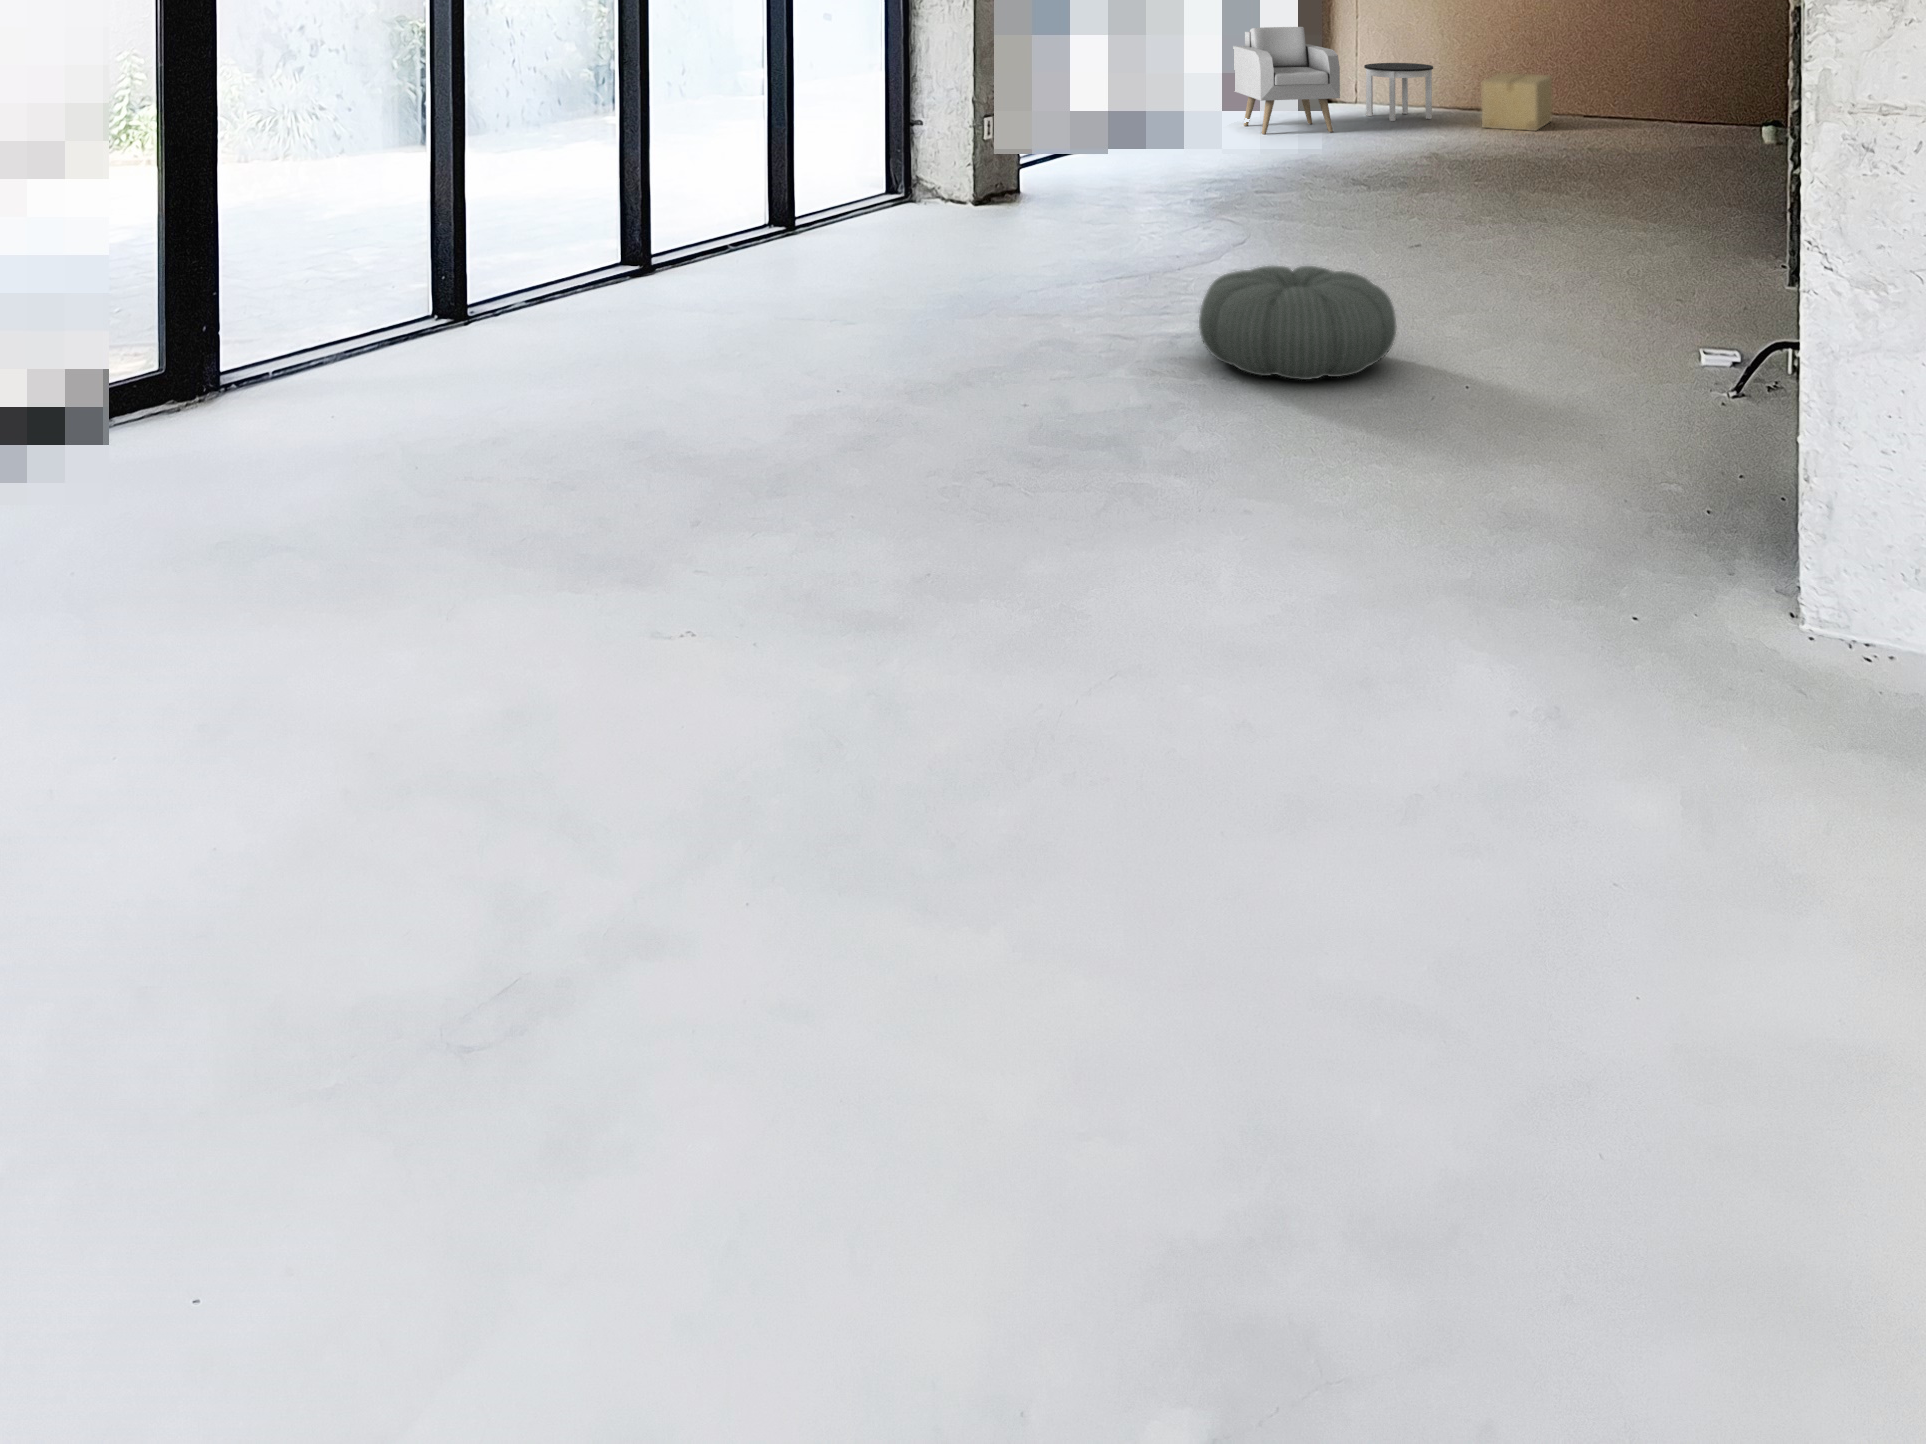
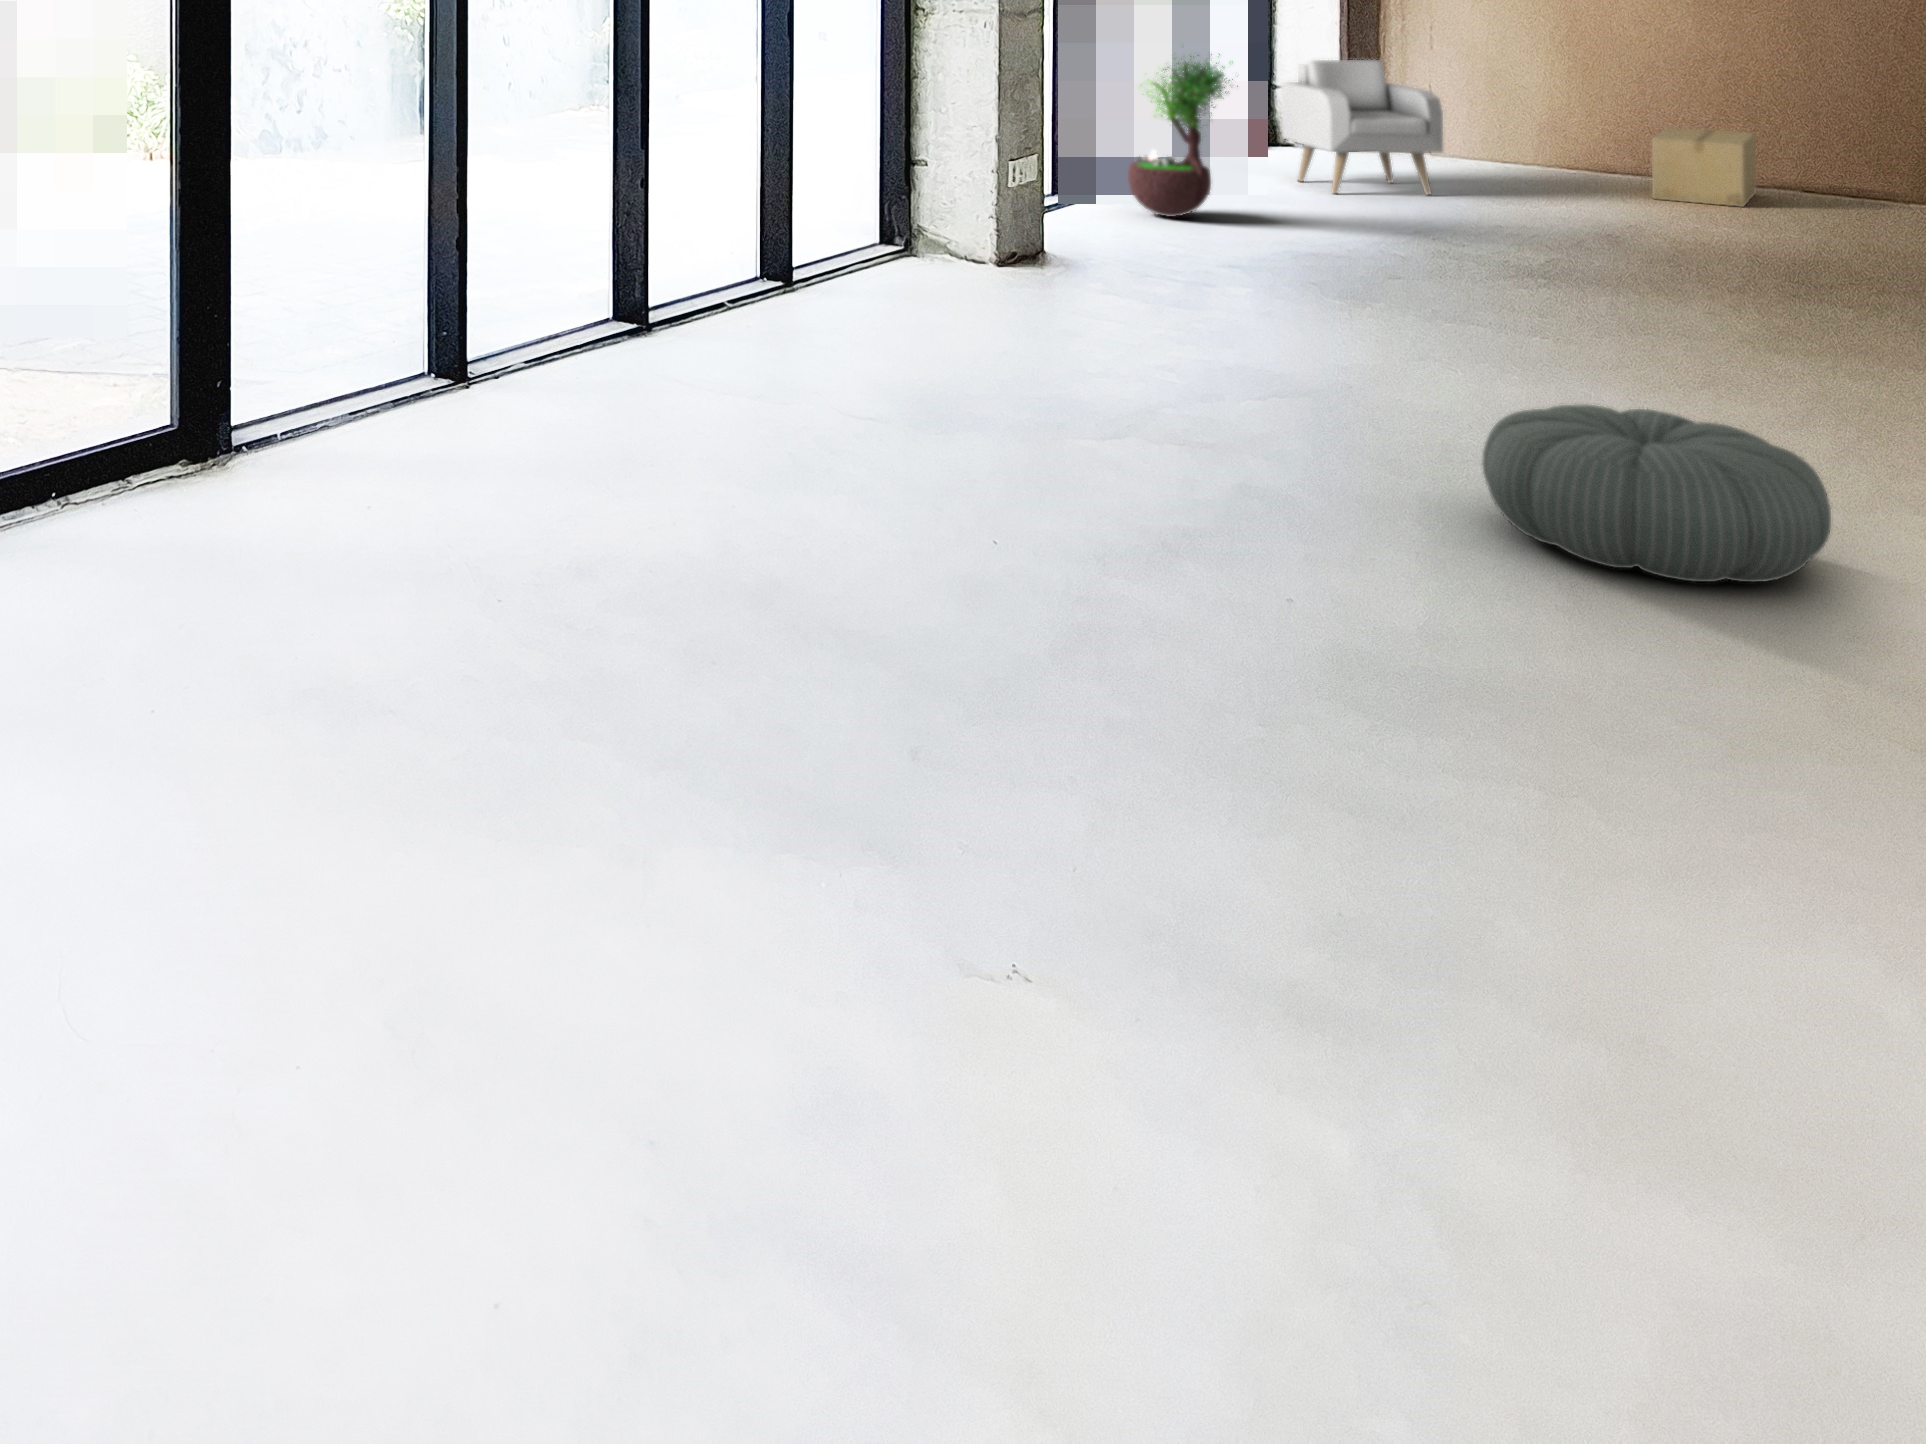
potted tree: none [1099,16,1180,157] -> present [1128,53,1238,217]
round table: present [1364,63,1433,121] -> none [1461,109,1566,184]

